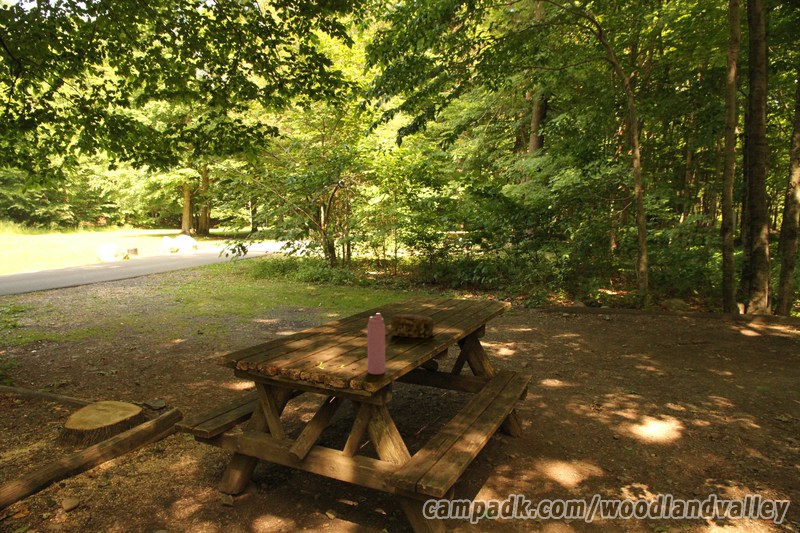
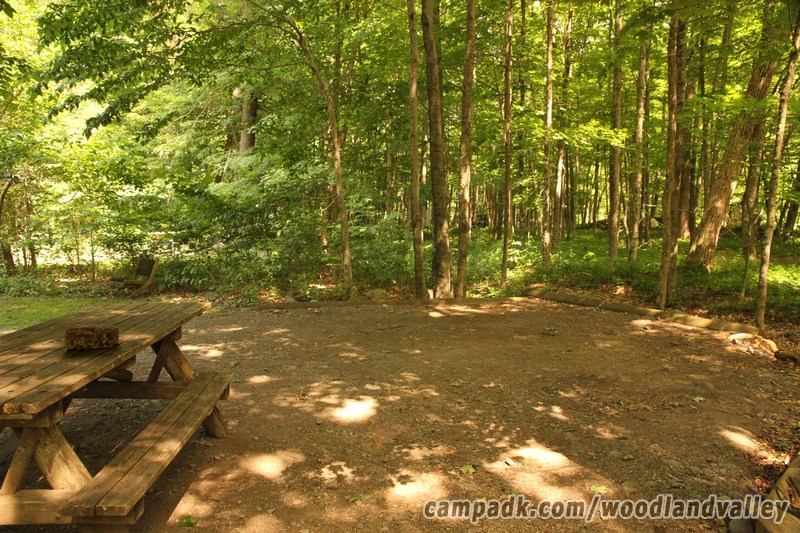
lounge chair: none [415,257,454,293] -> present [109,258,159,299]
water bottle: present [367,313,385,375] -> none [27,326,53,392]

